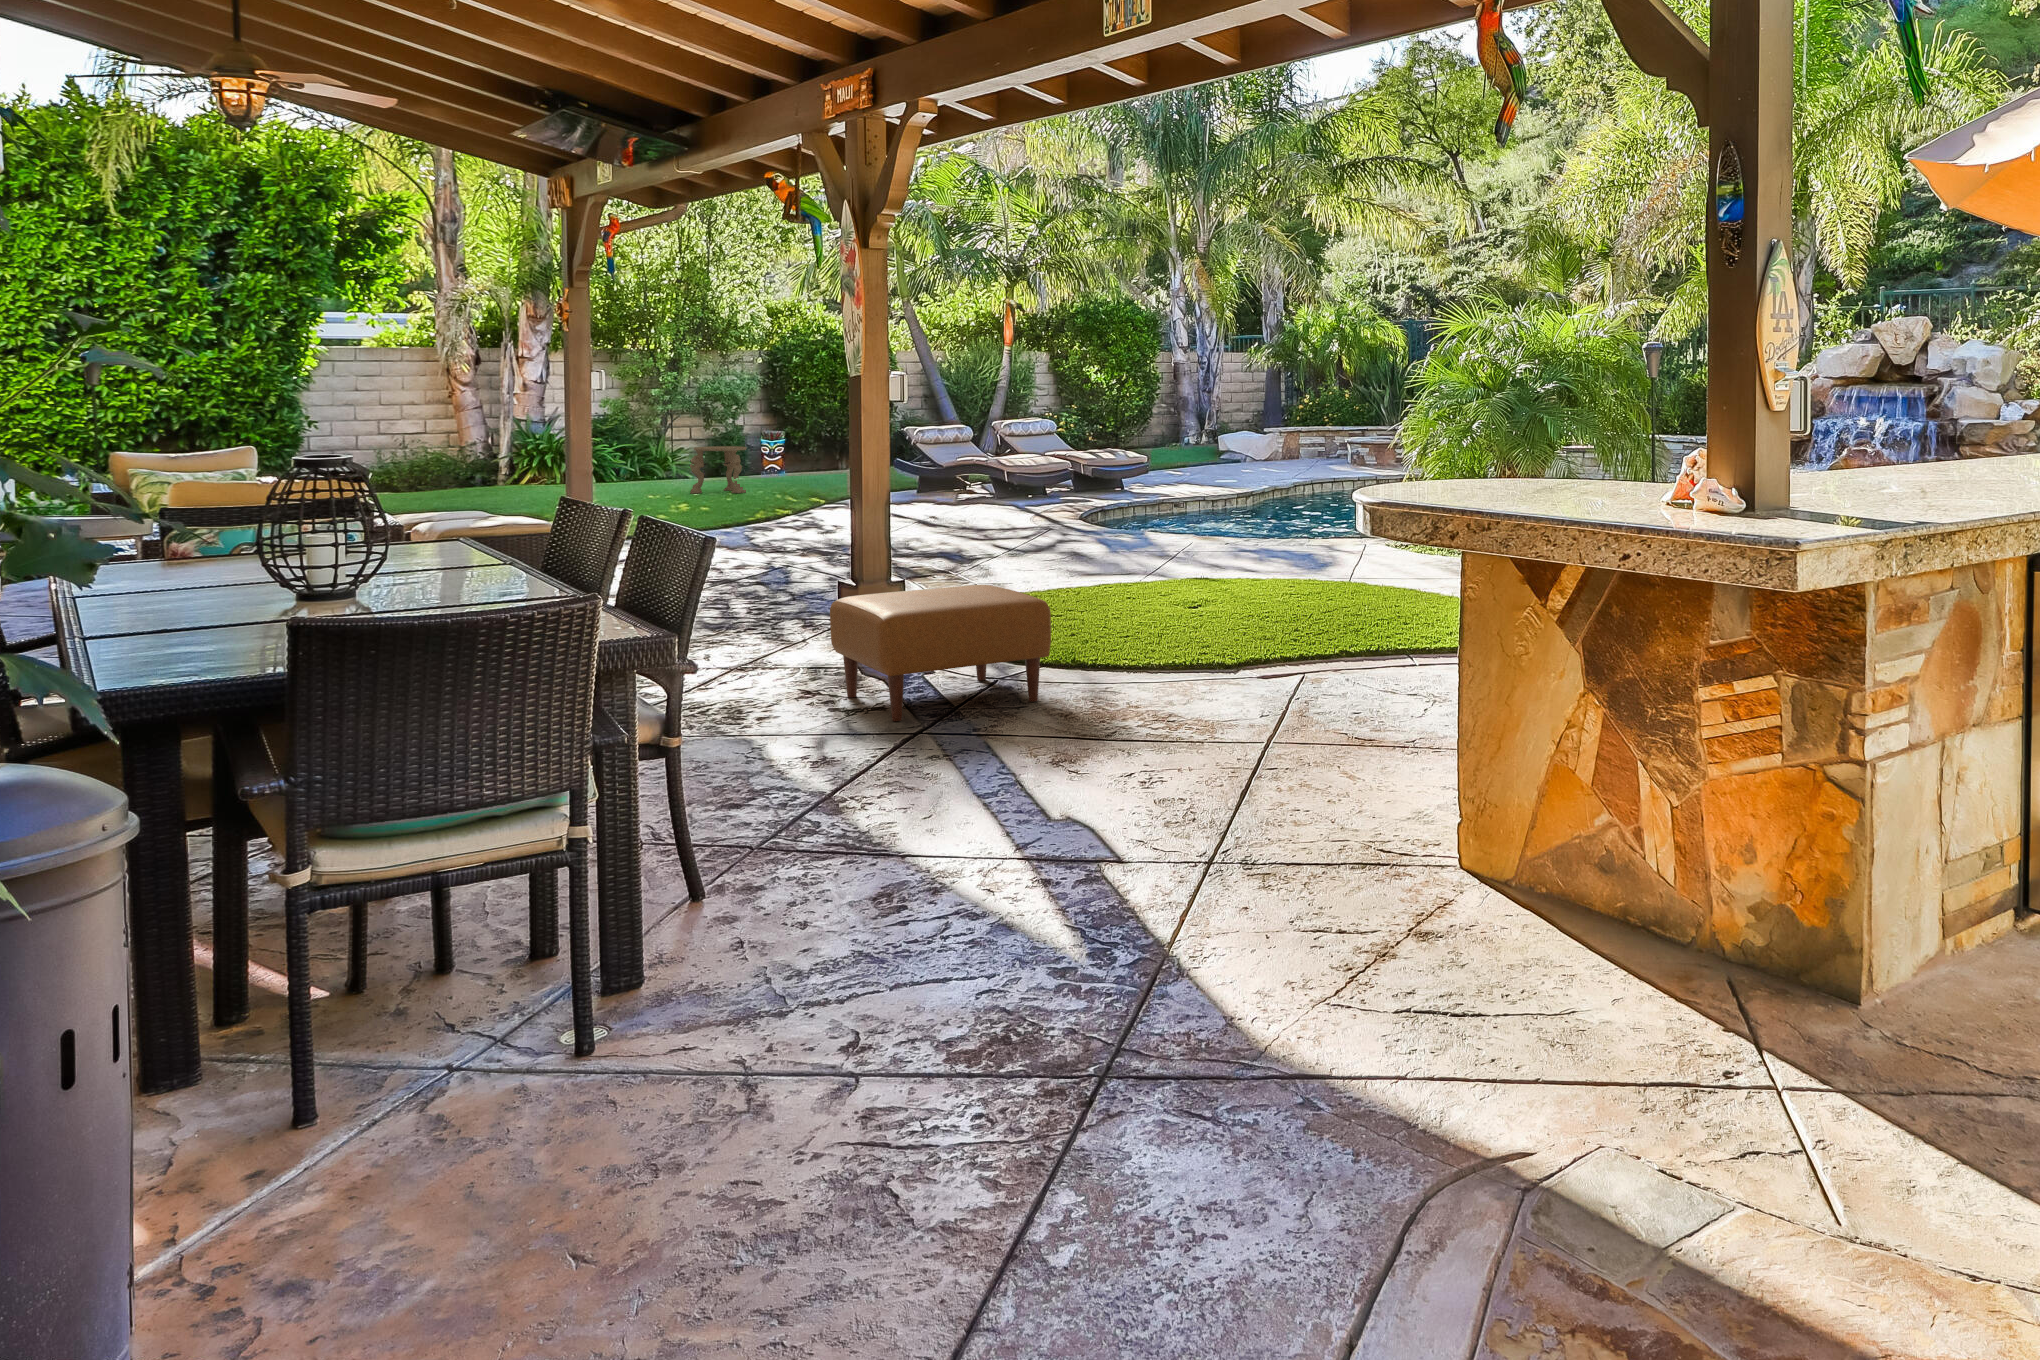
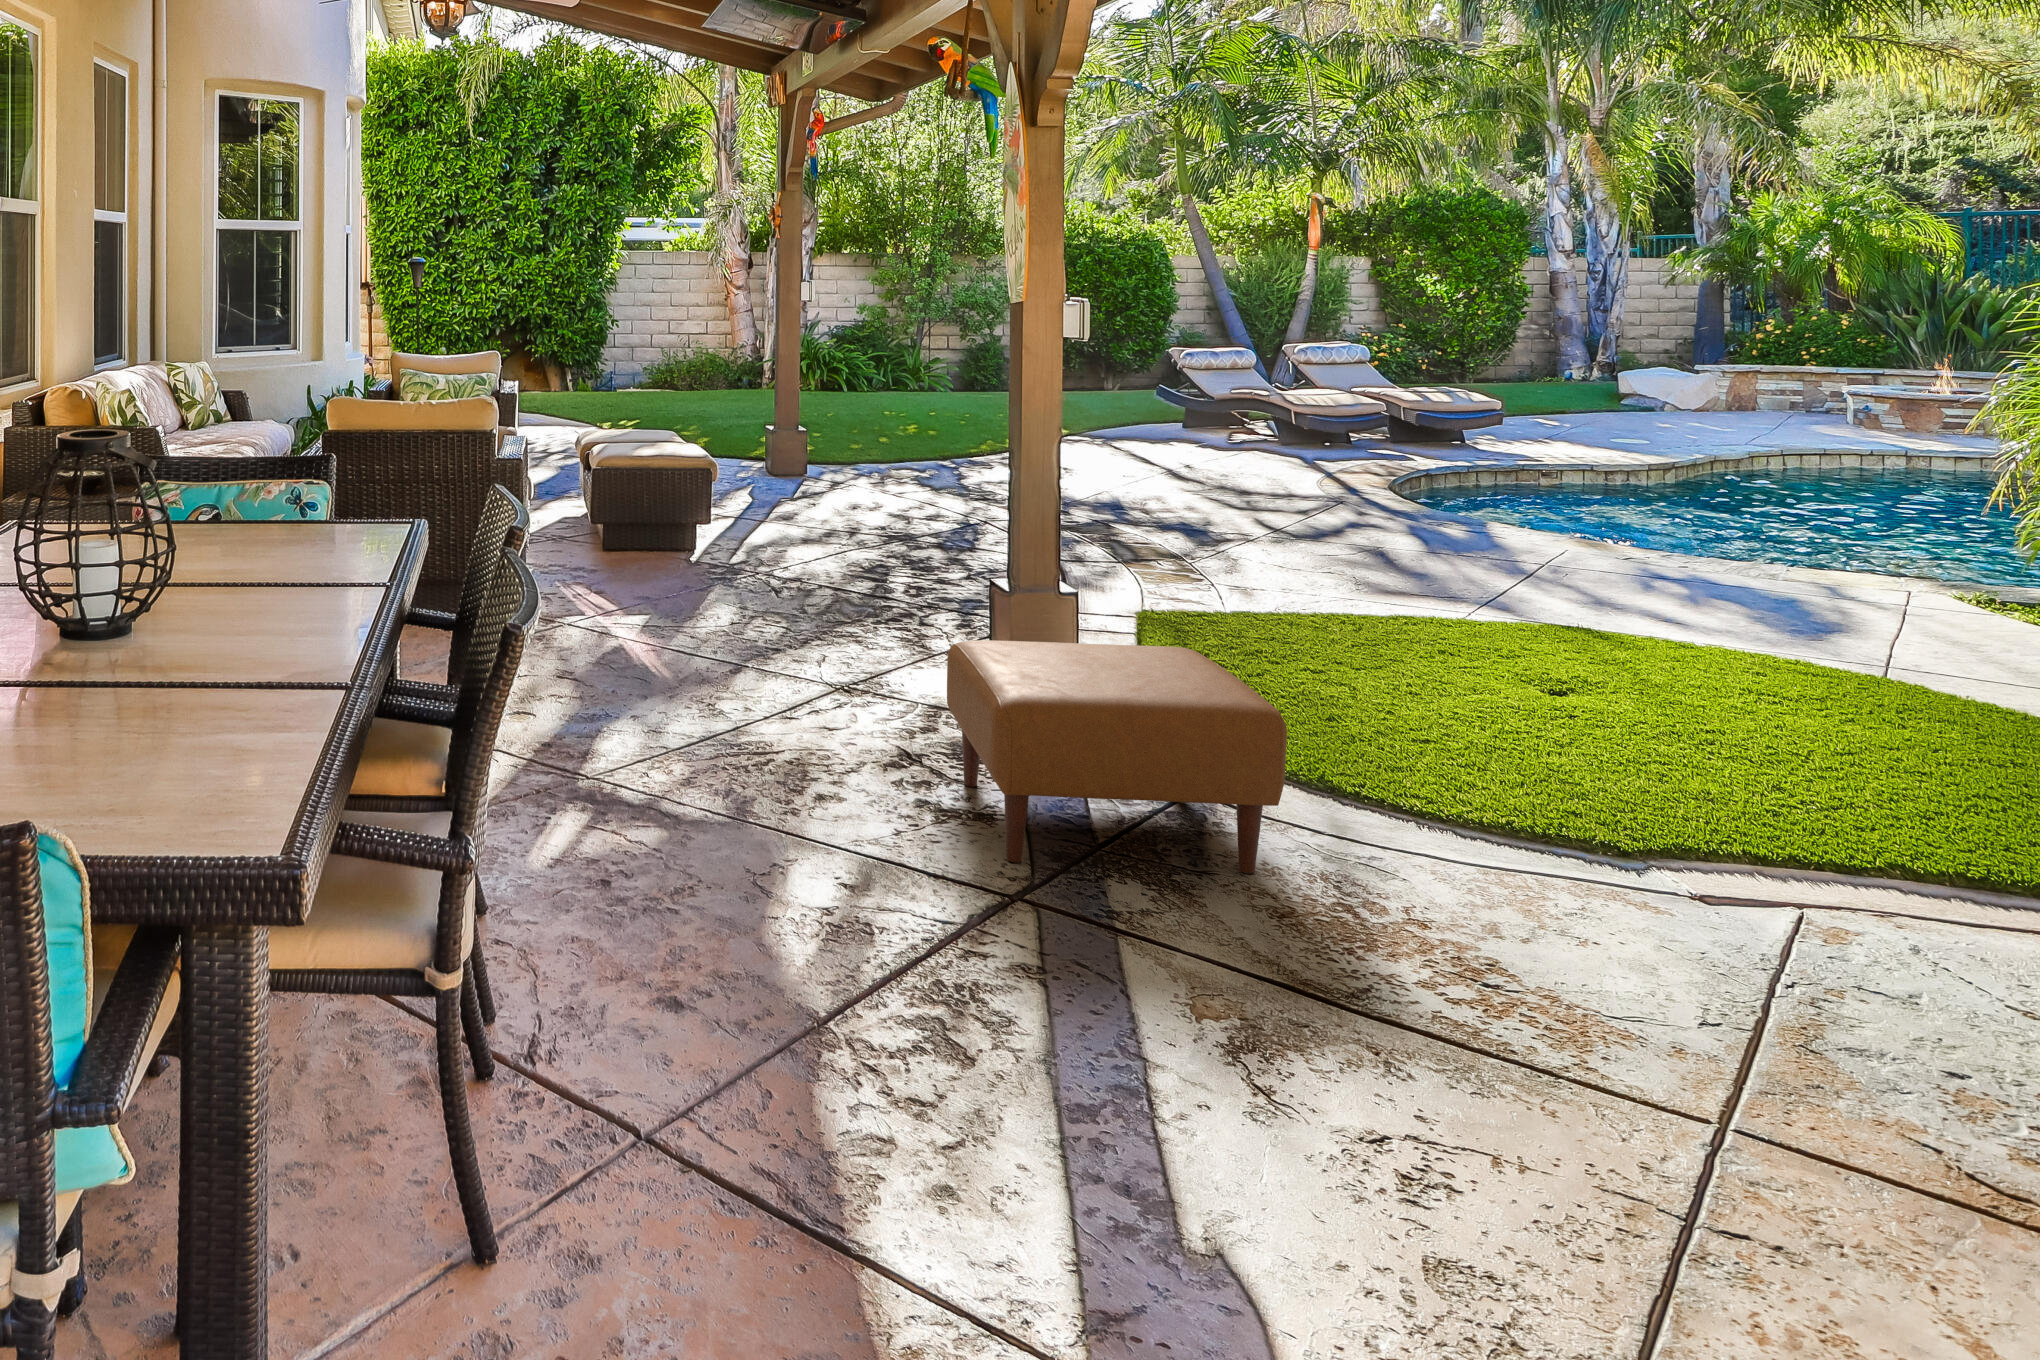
side table: present [690,446,747,494] -> none [932,356,992,408]

